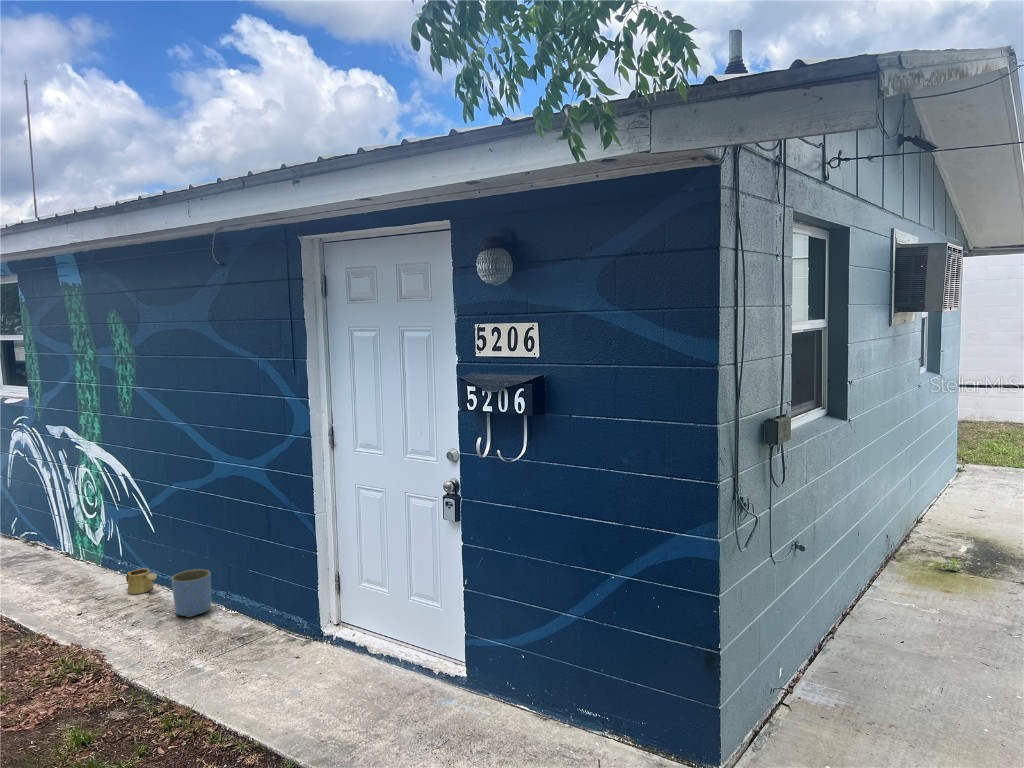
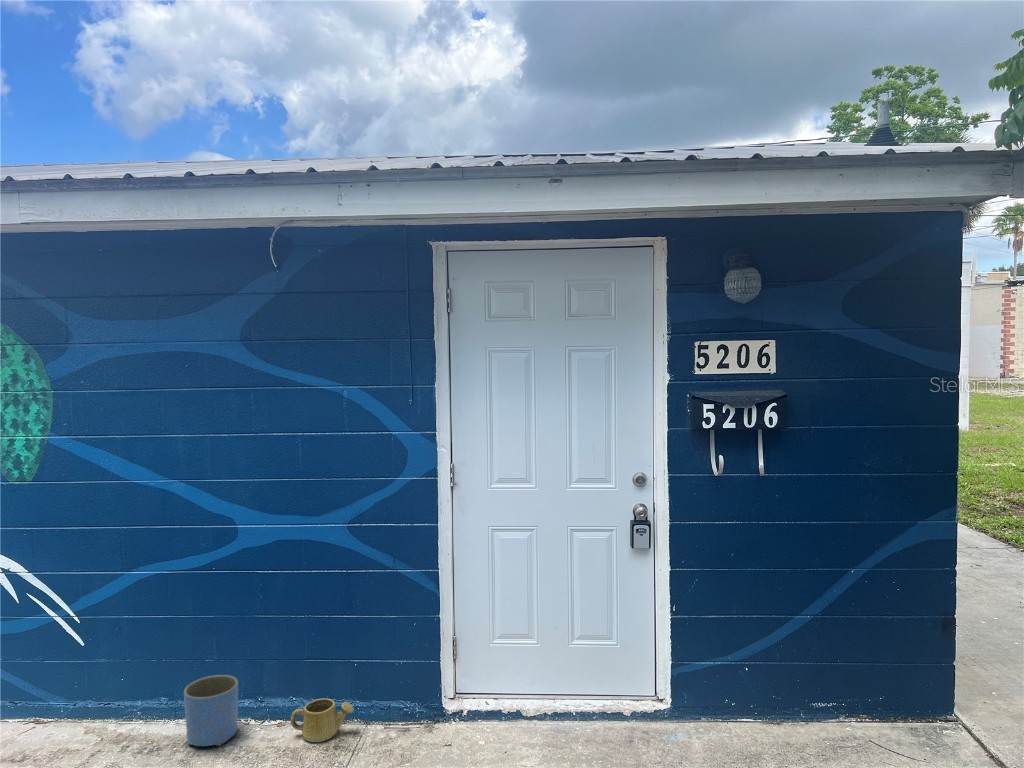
watering can: present [126,569,157,594] -> present [291,698,354,742]

